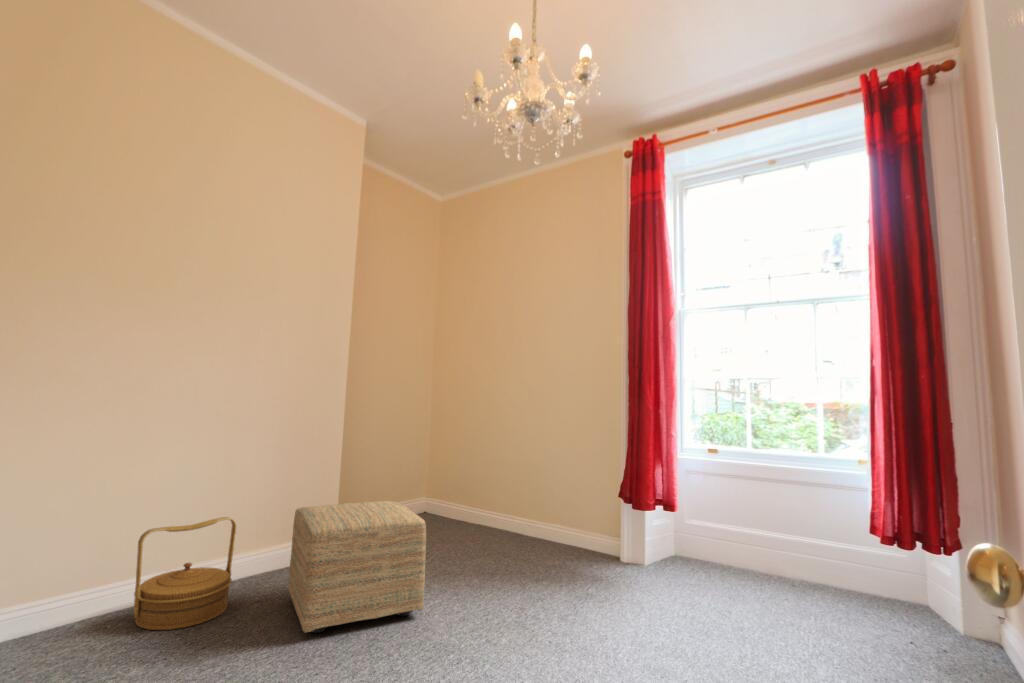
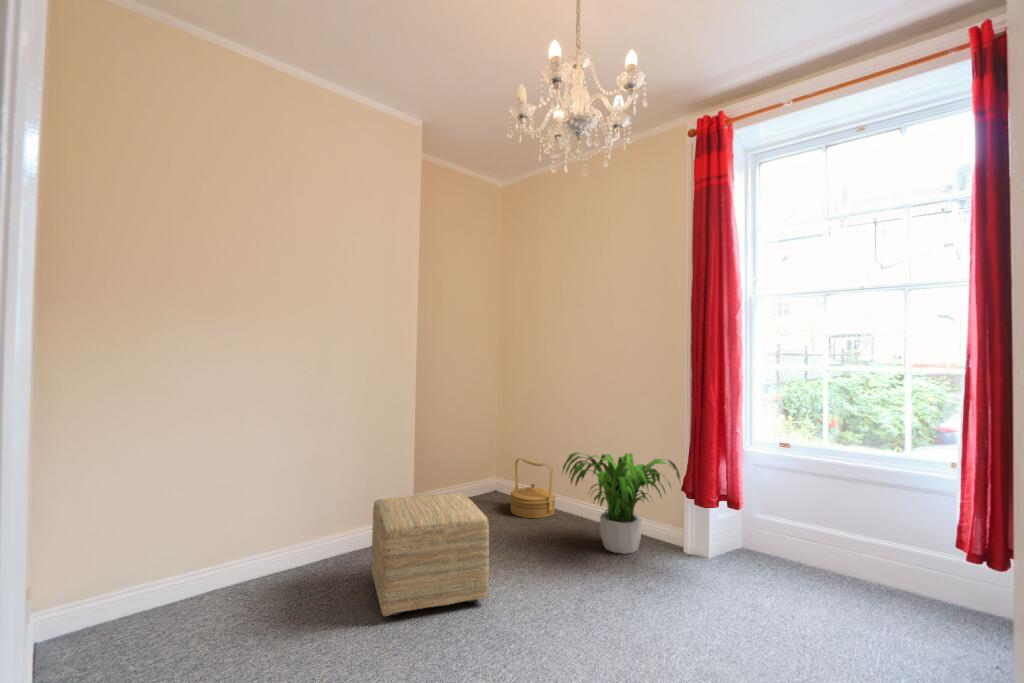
potted plant: none [499,461,618,565] -> present [562,452,680,554]
woven basket: present [134,517,237,630] -> present [510,458,556,518]

